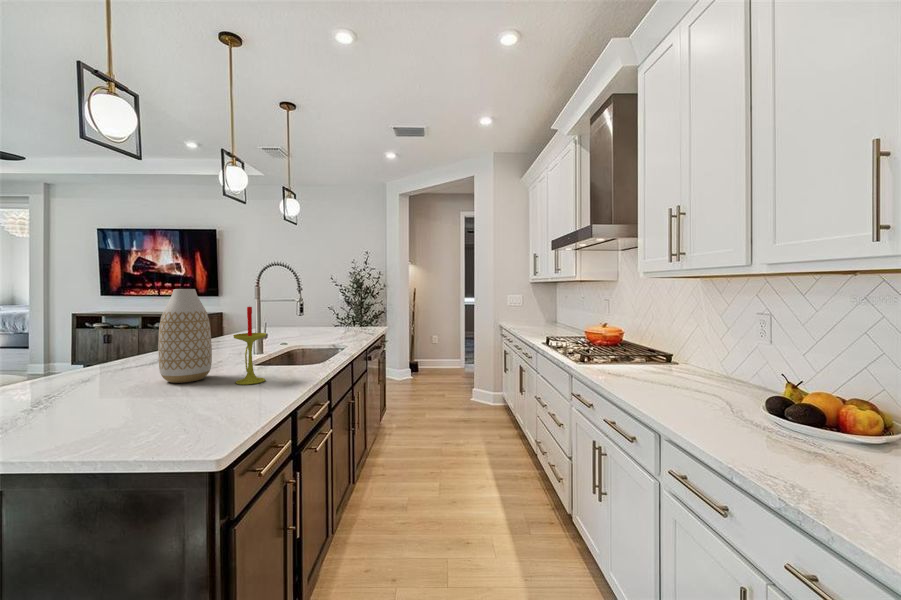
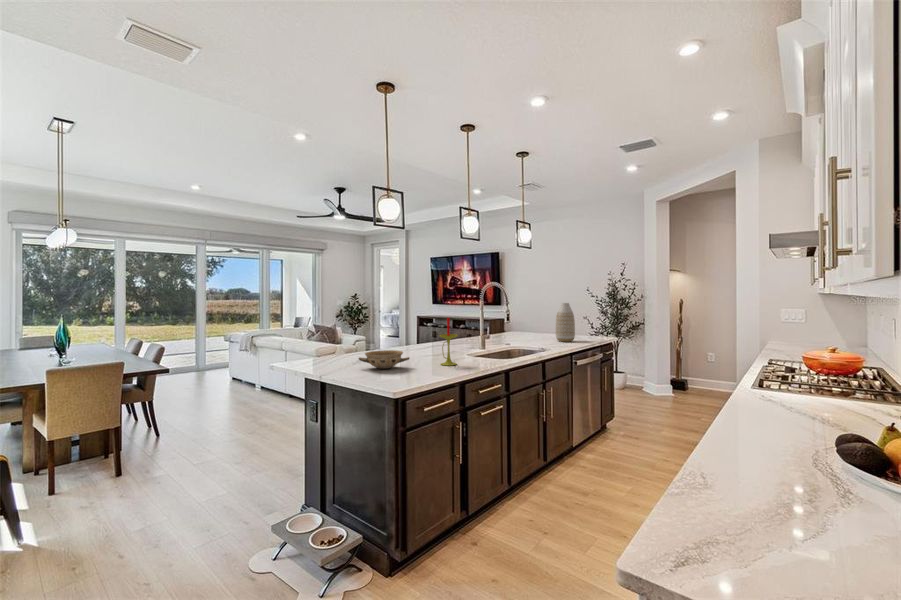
vase: present [158,289,212,383] -> present [556,303,575,342]
ceramic bowl: none [55,370,183,412] -> present [359,350,409,369]

